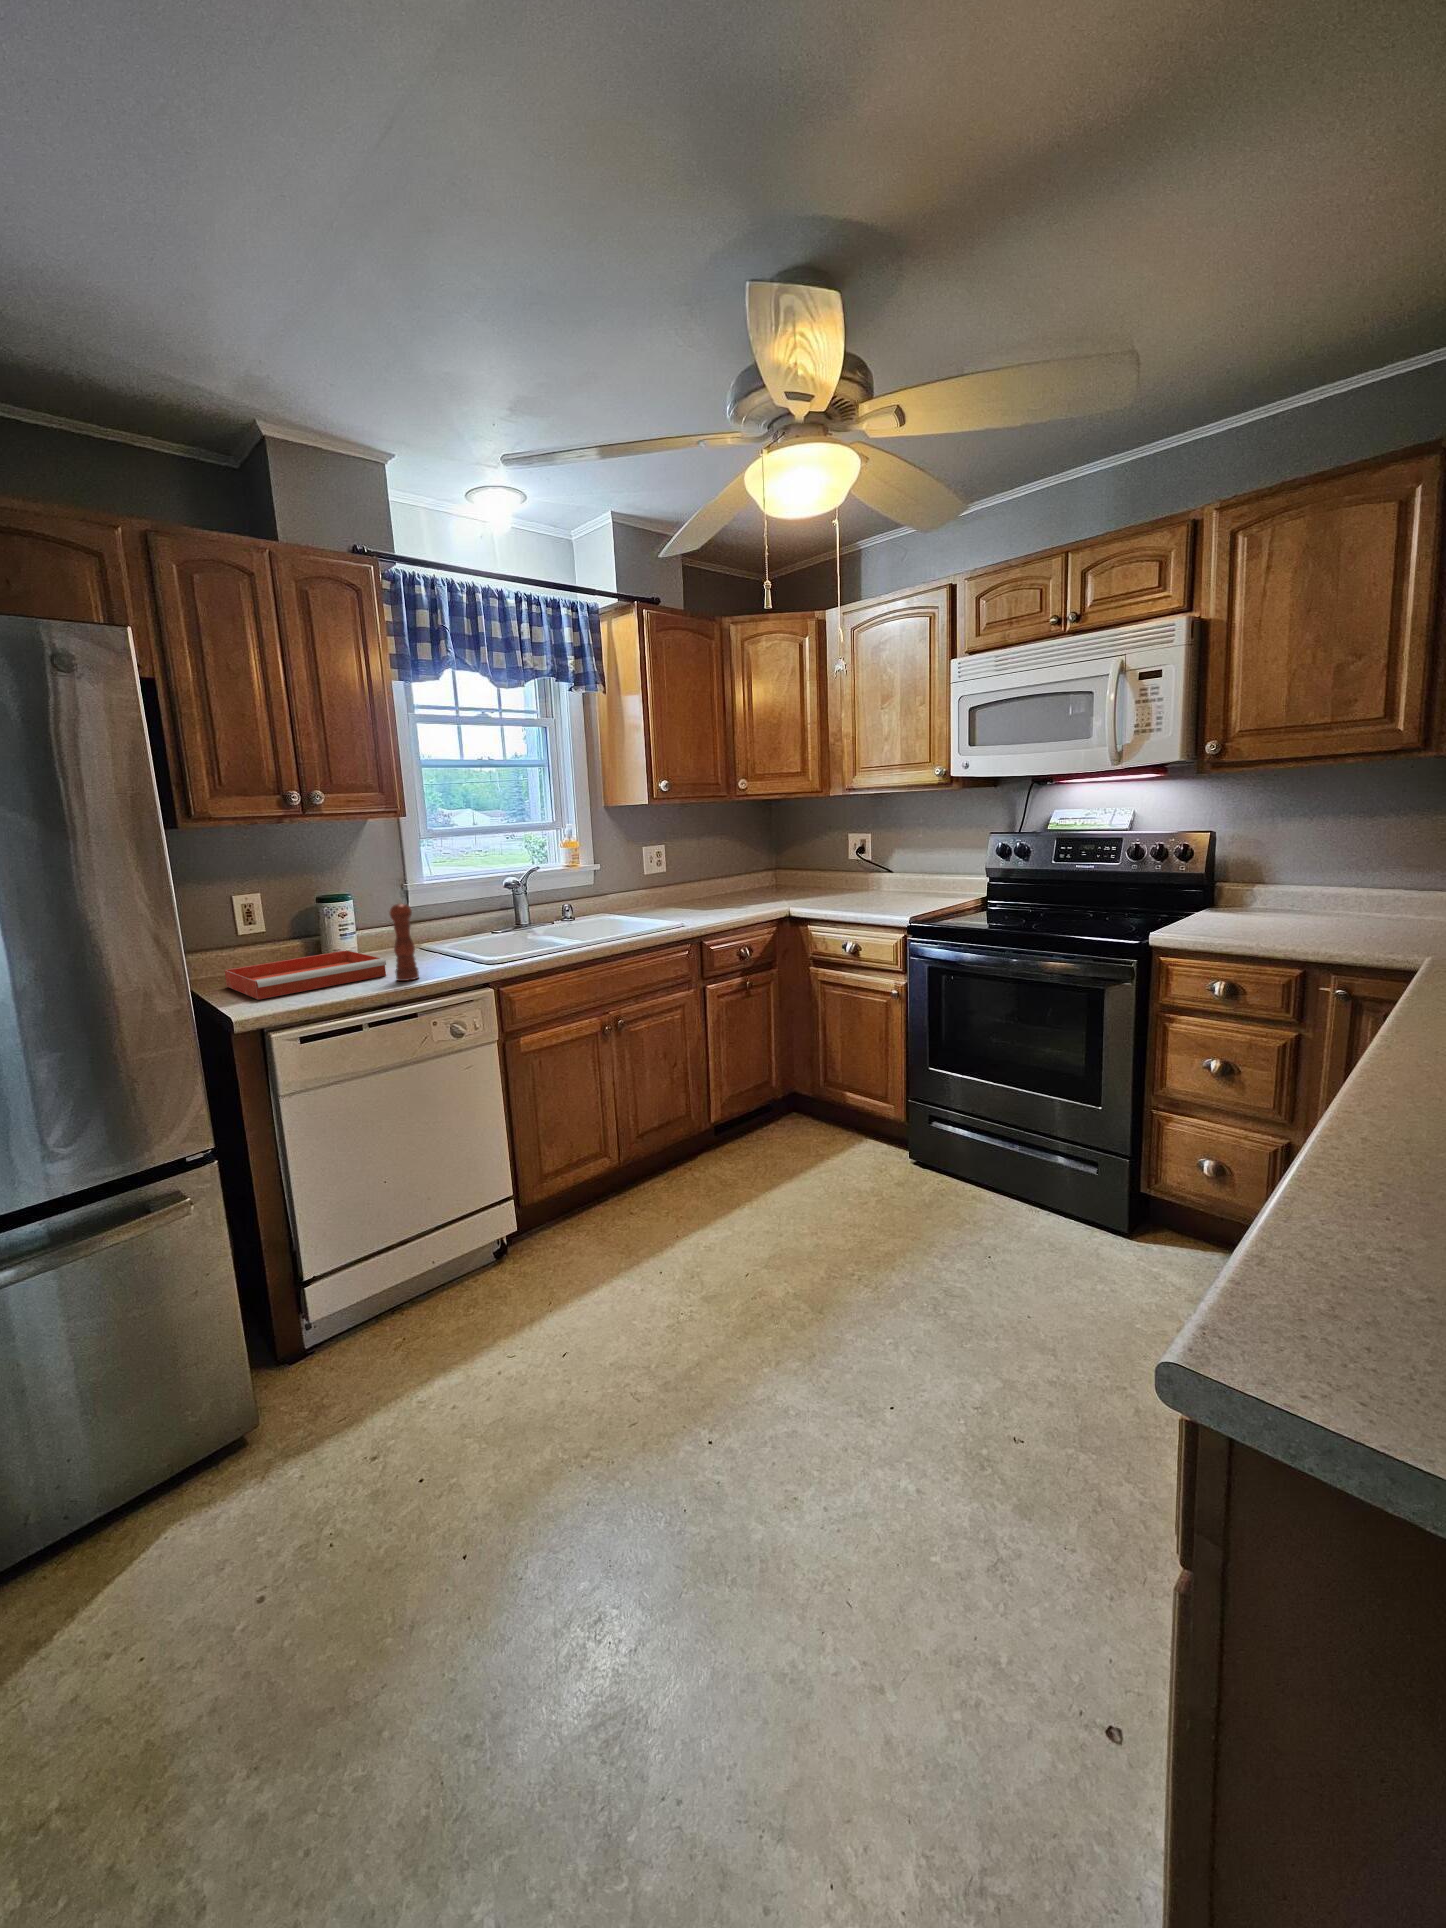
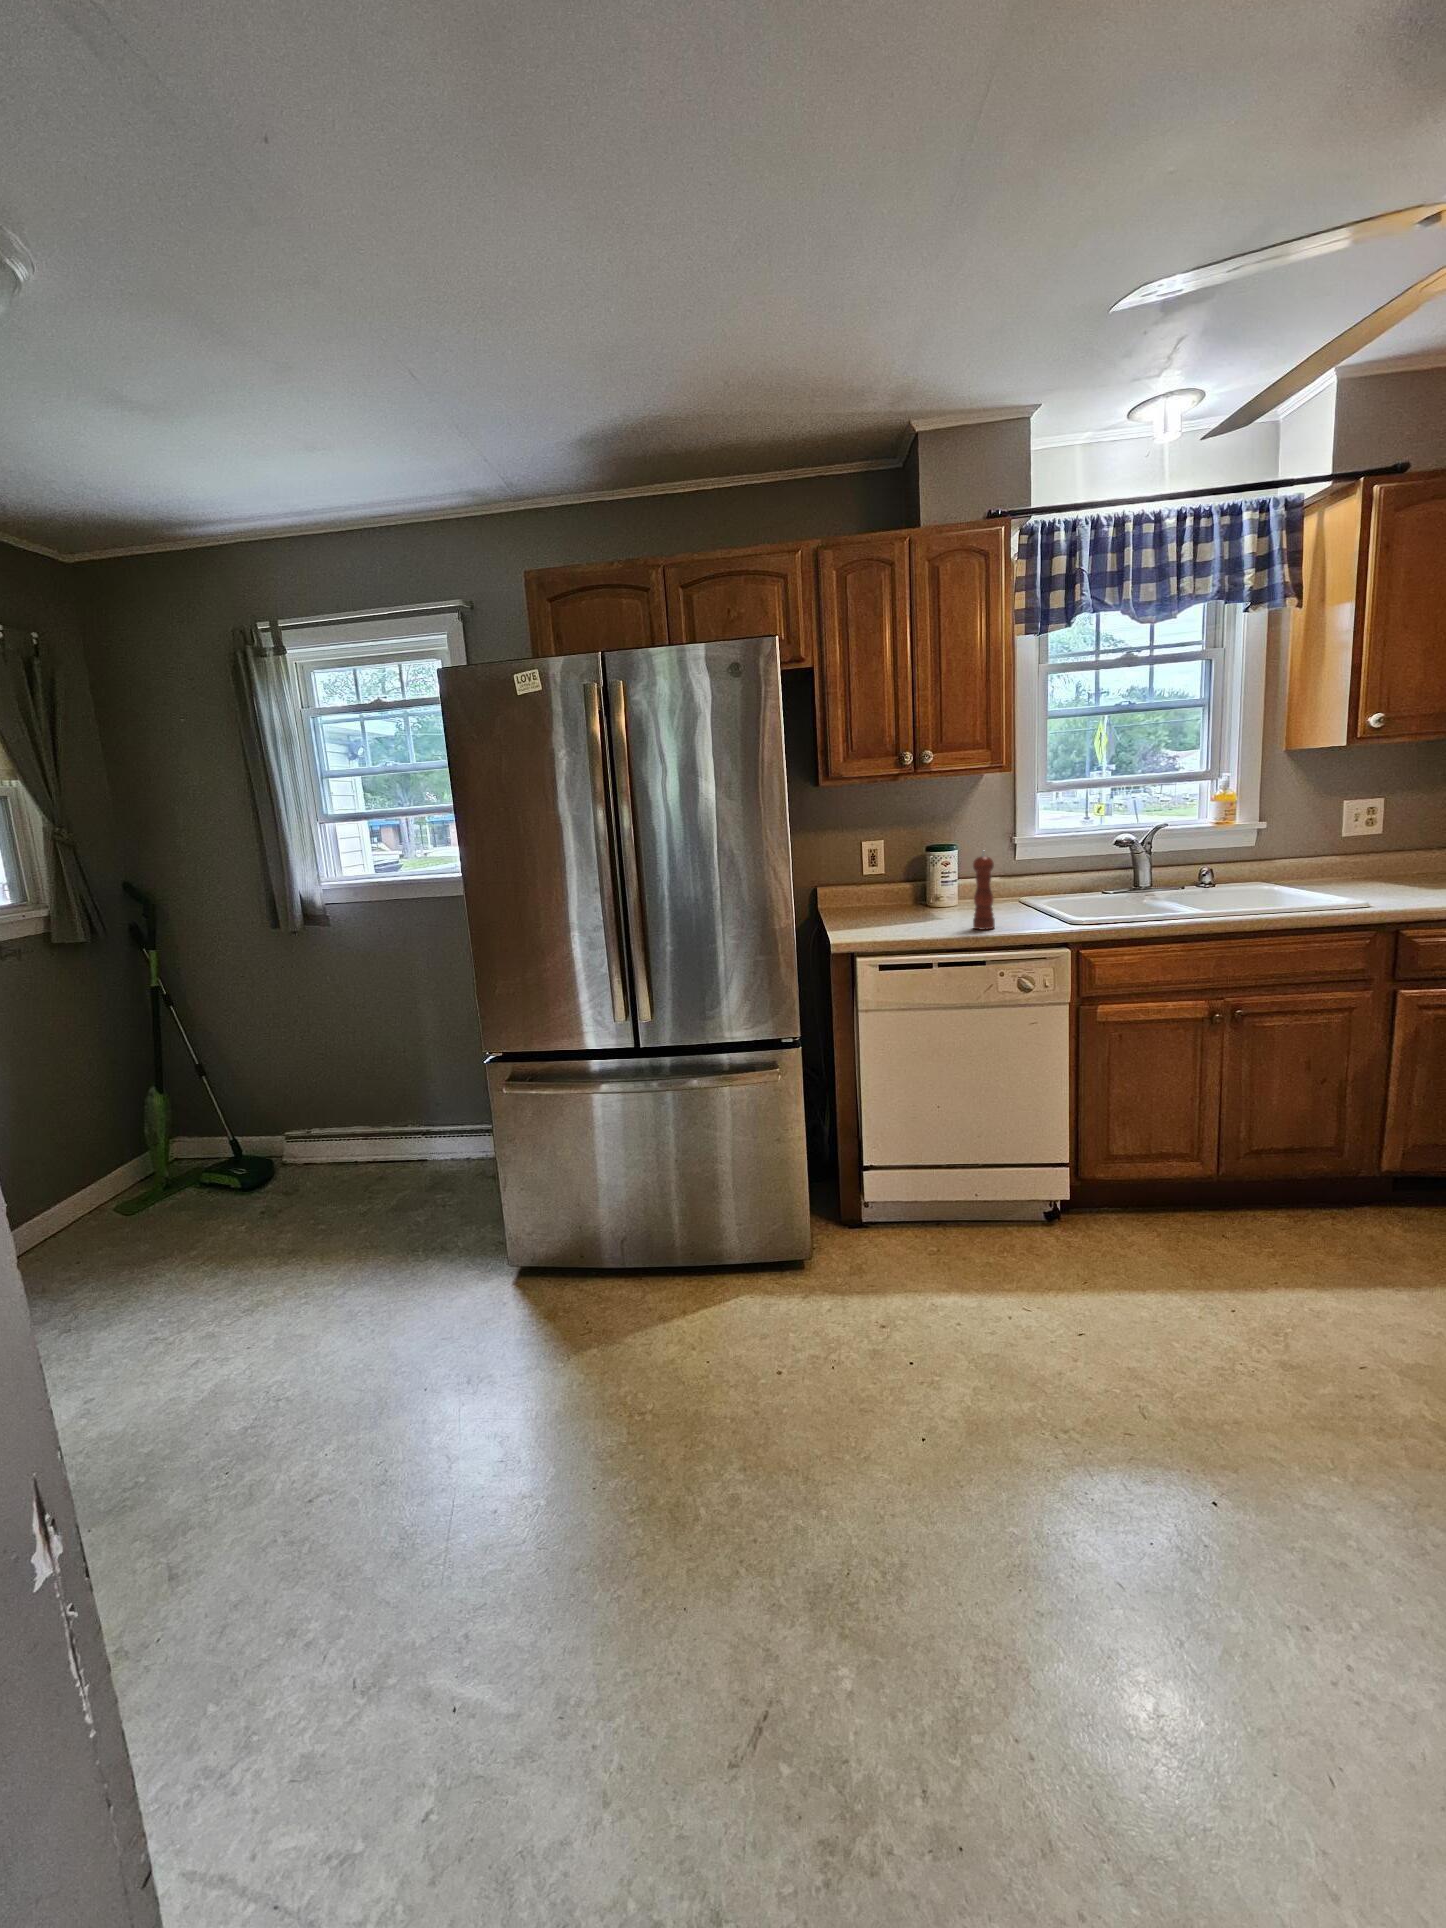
tray: present [225,950,386,1000] -> none [845,896,969,929]

